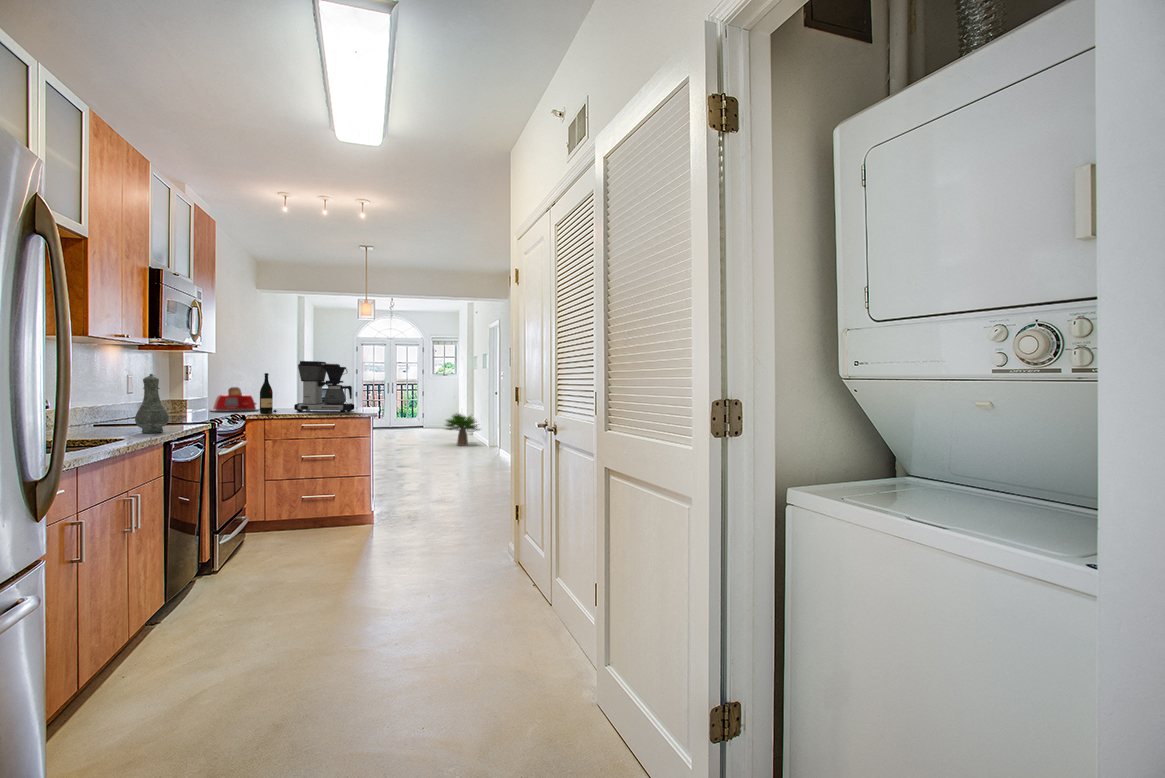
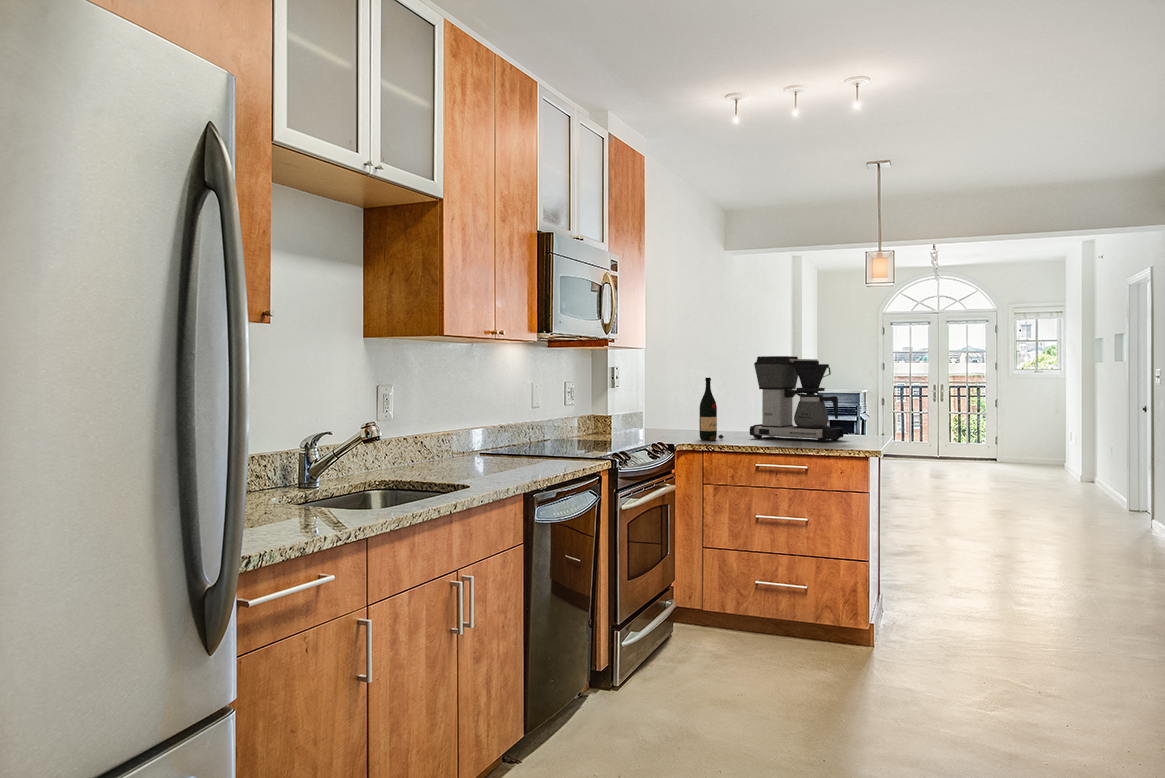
vase: present [135,374,169,433] -> none [497,386,537,474]
toaster: present [210,387,259,412] -> none [643,398,705,434]
potted plant: present [446,414,480,446] -> none [1026,437,1114,500]

